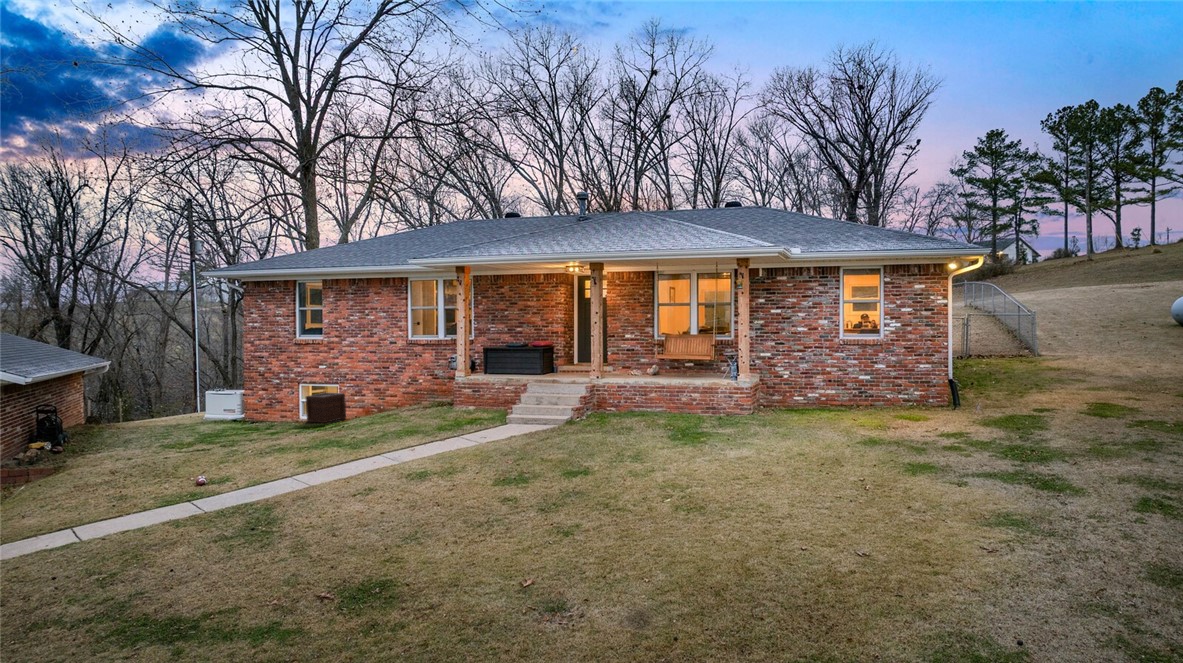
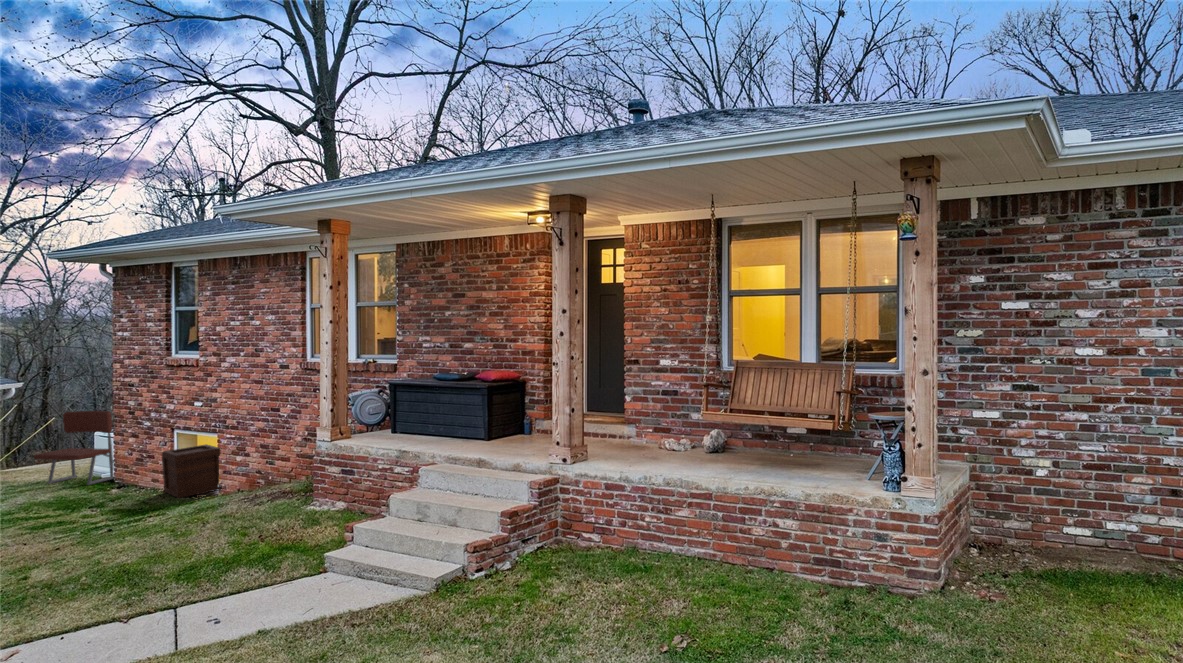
bench: none [194,375,248,424] -> present [34,411,115,485]

